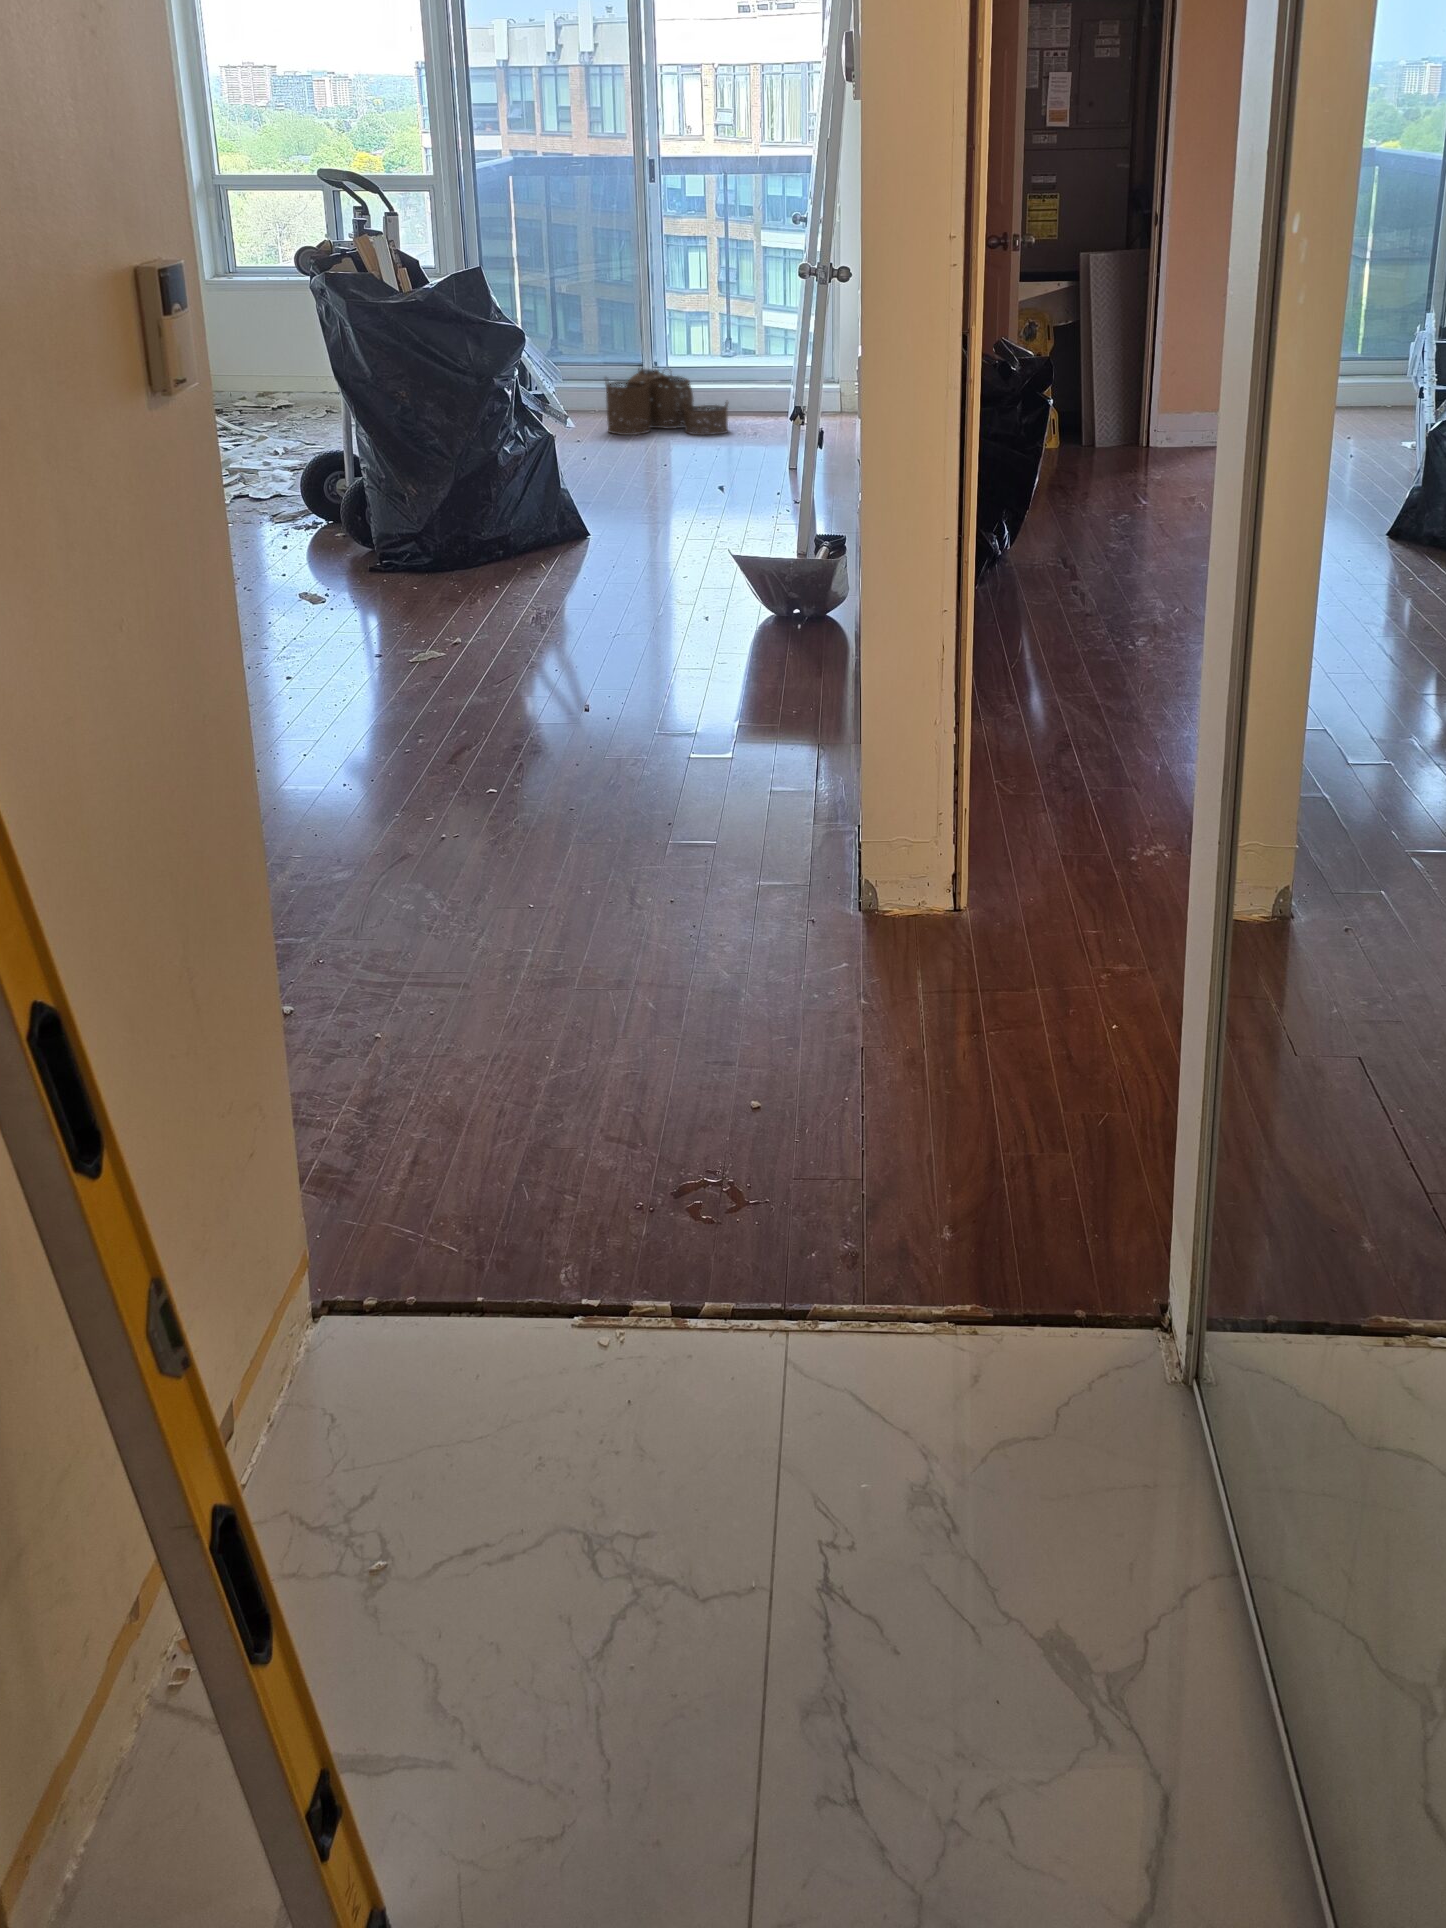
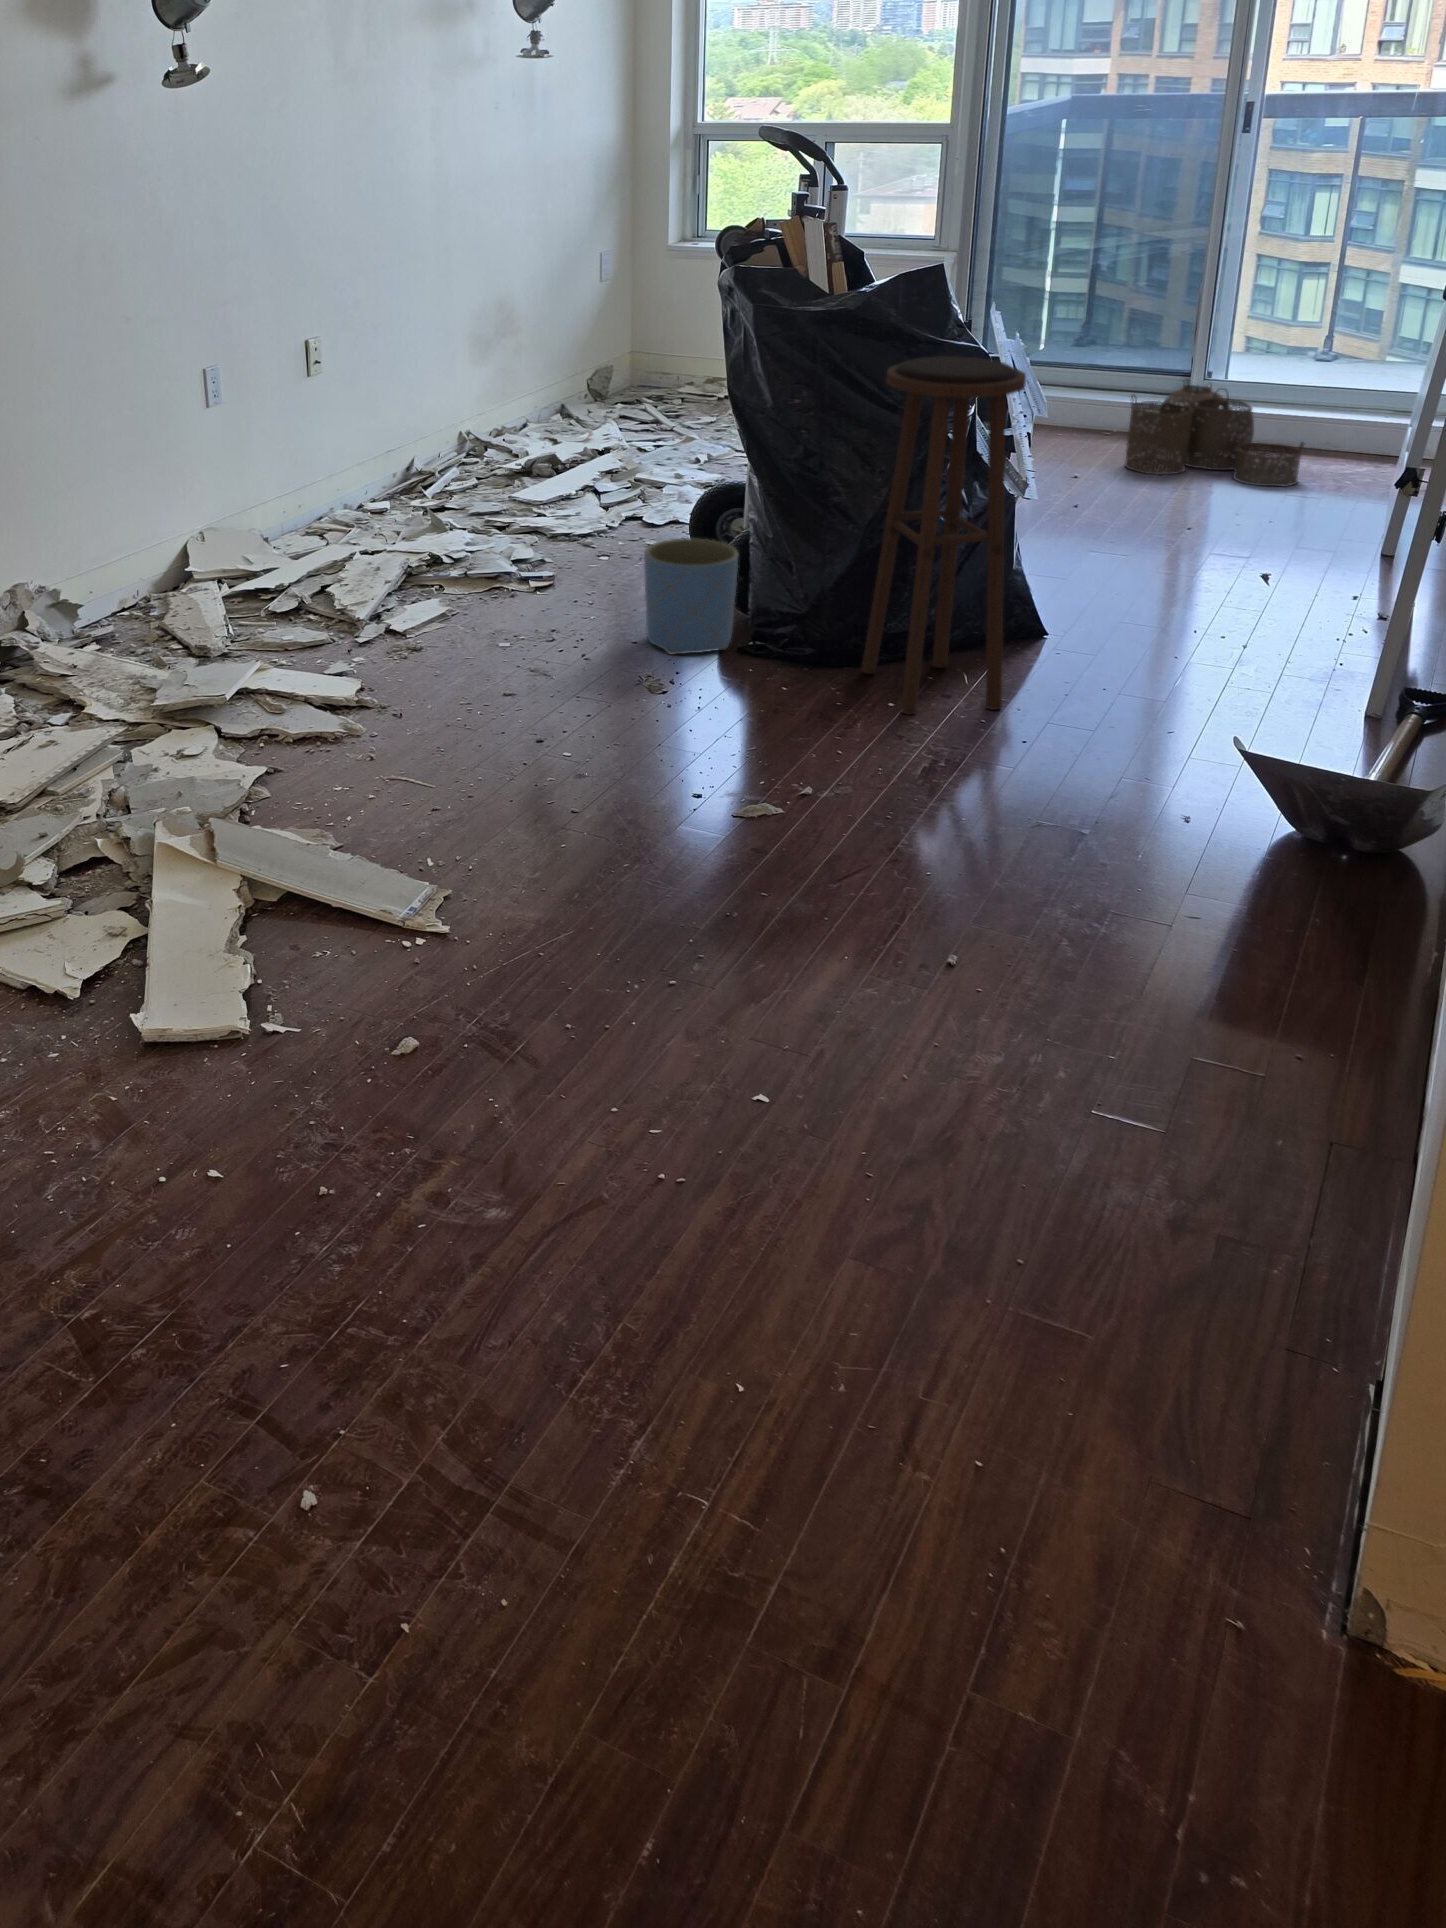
stool: none [455,329,567,584] -> present [861,356,1026,715]
planter: none [284,487,360,575] -> present [644,538,738,655]

